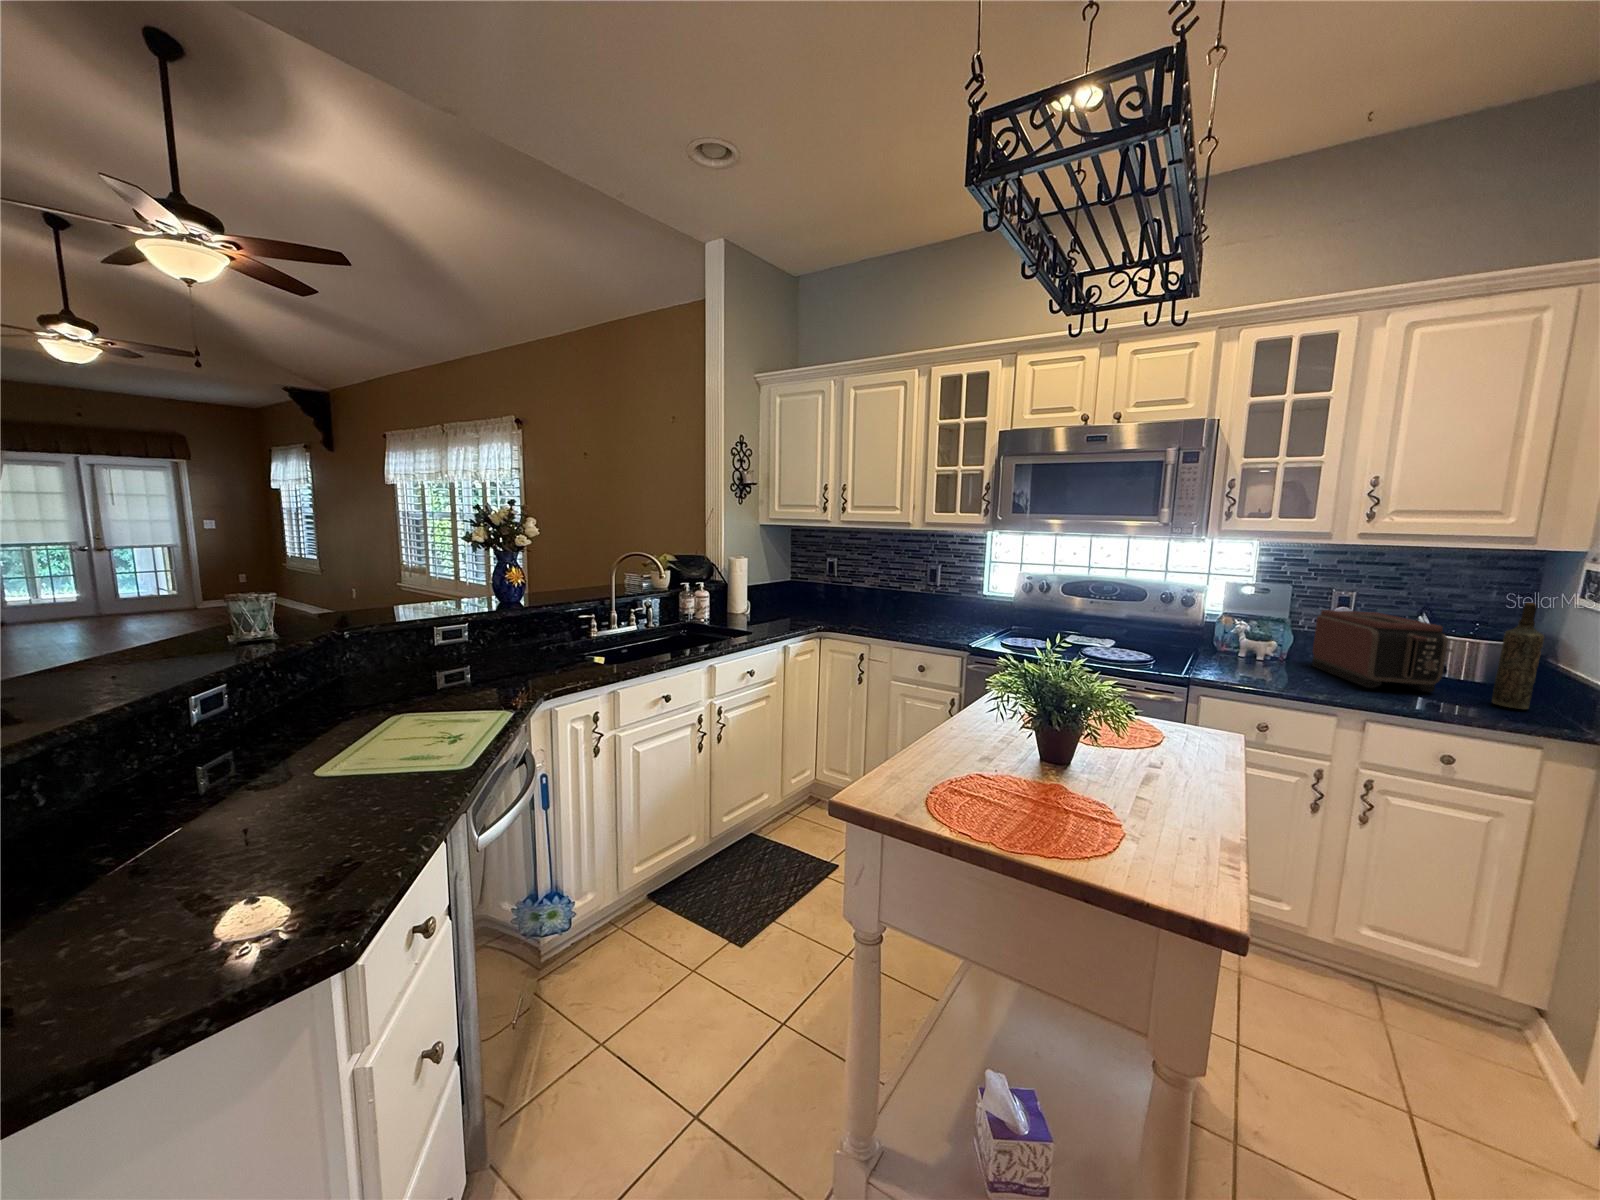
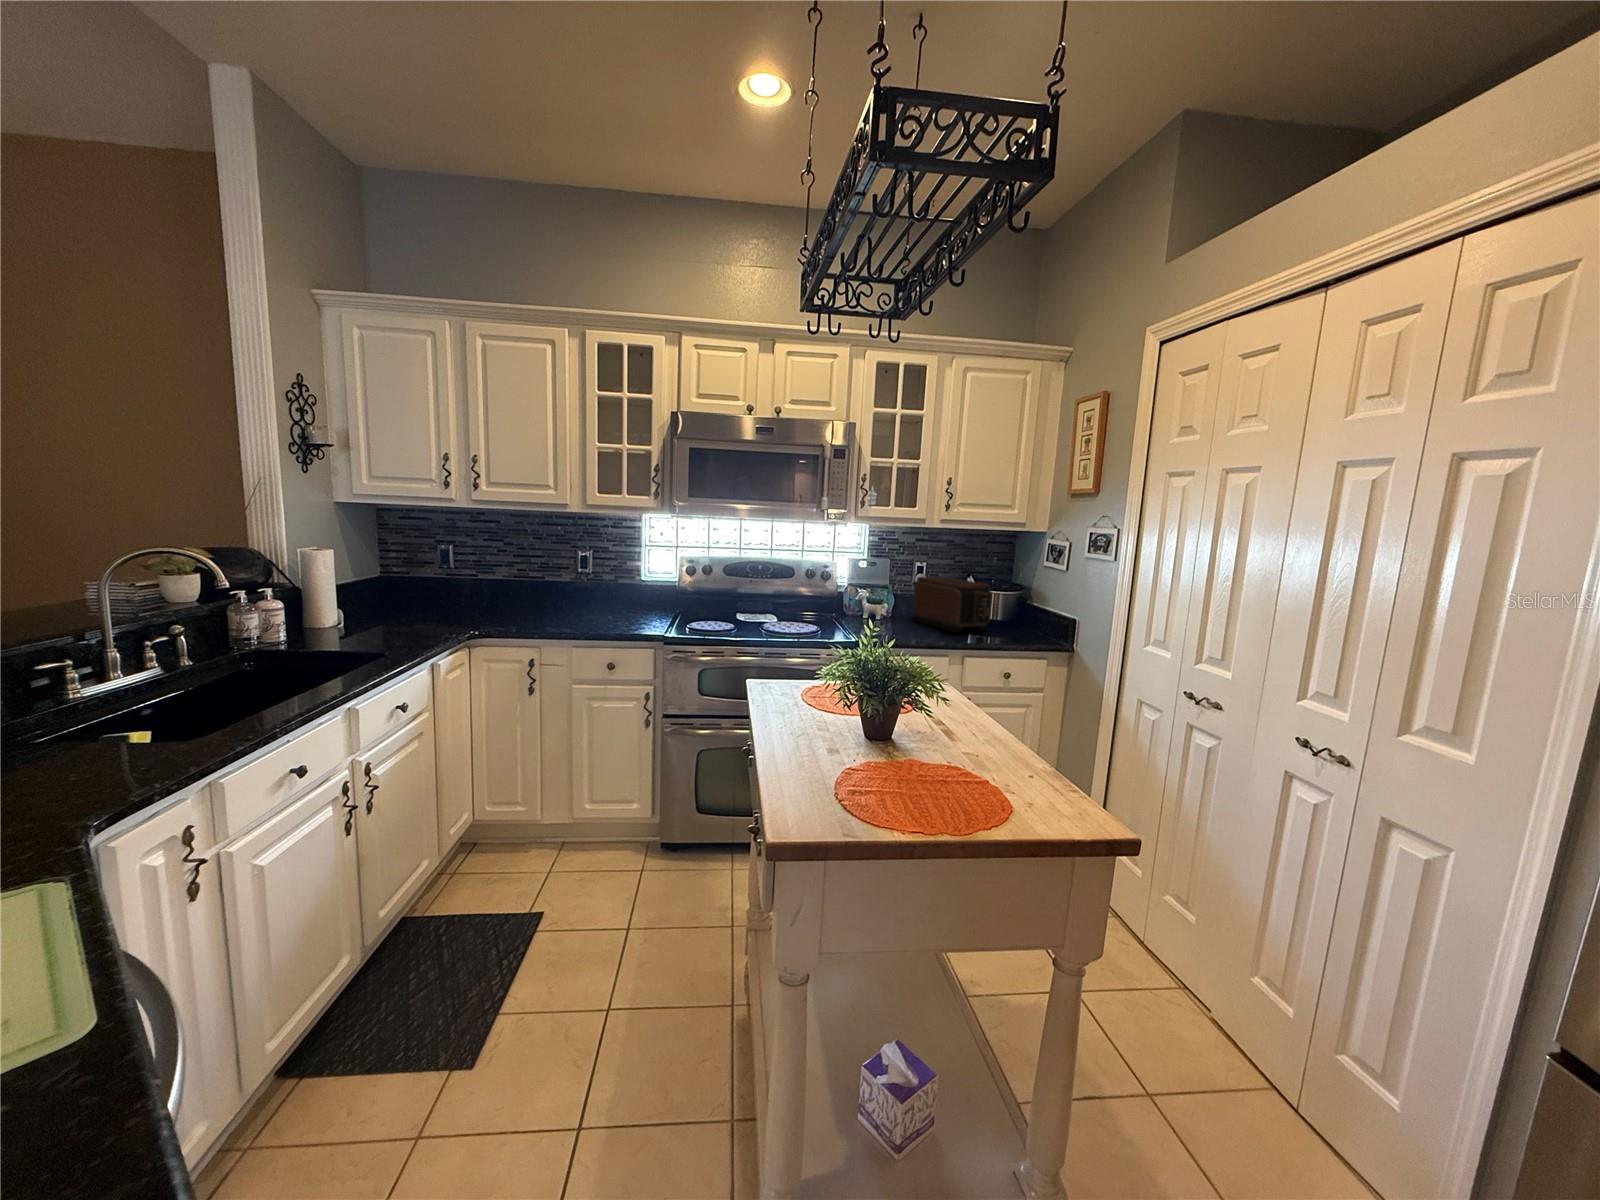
bottle: present [1492,602,1544,709] -> none [1014,566,1036,635]

